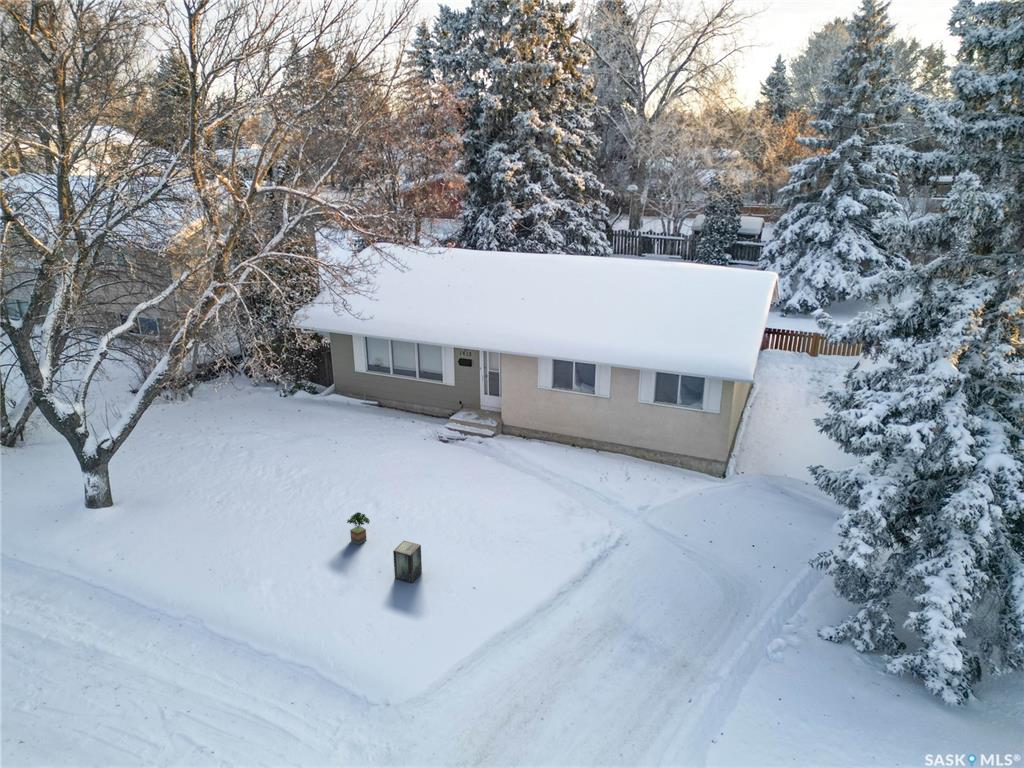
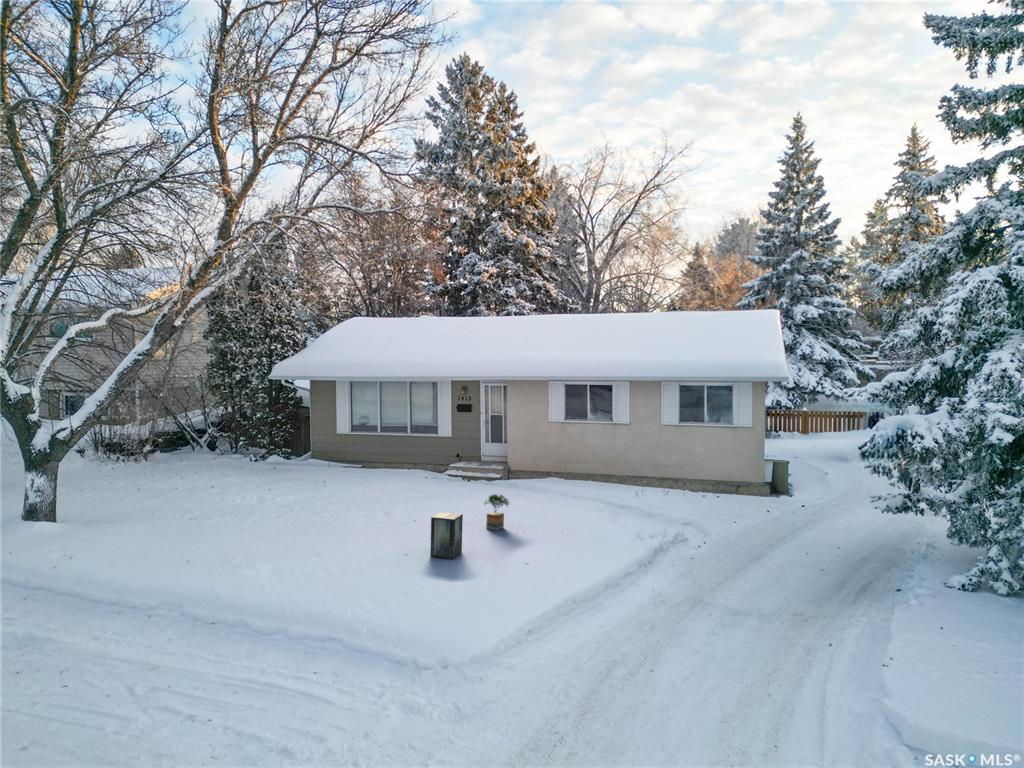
potted tree: present [347,512,370,545] -> present [484,494,509,530]

